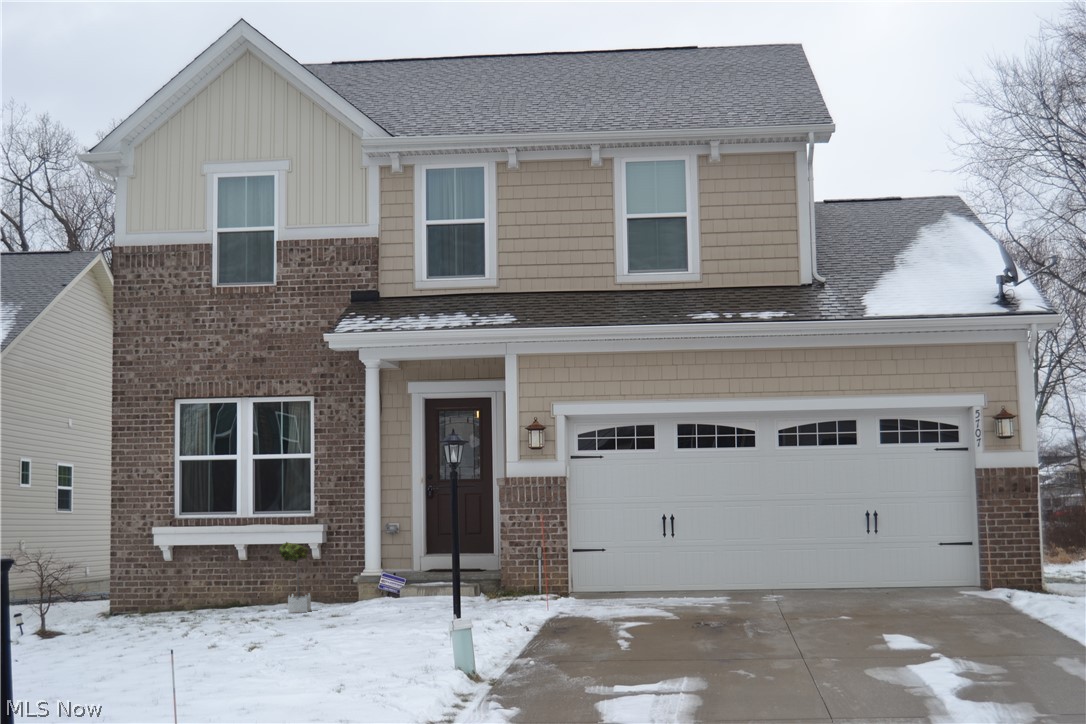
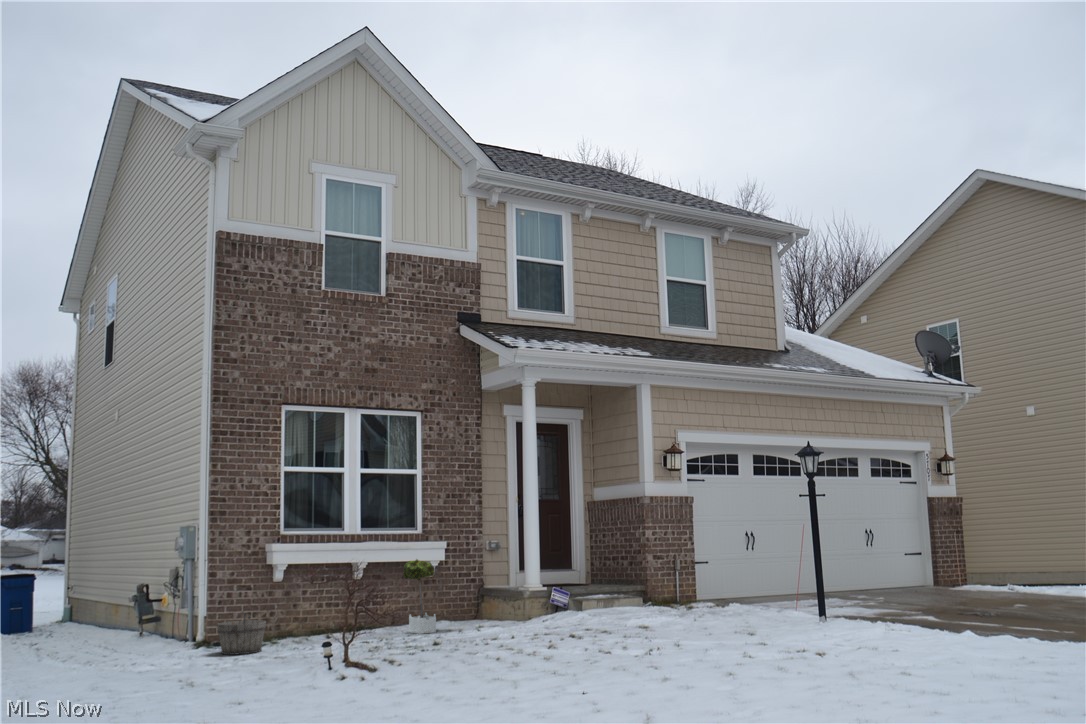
wooden bucket: none [103,585,145,622] -> present [217,614,266,655]

